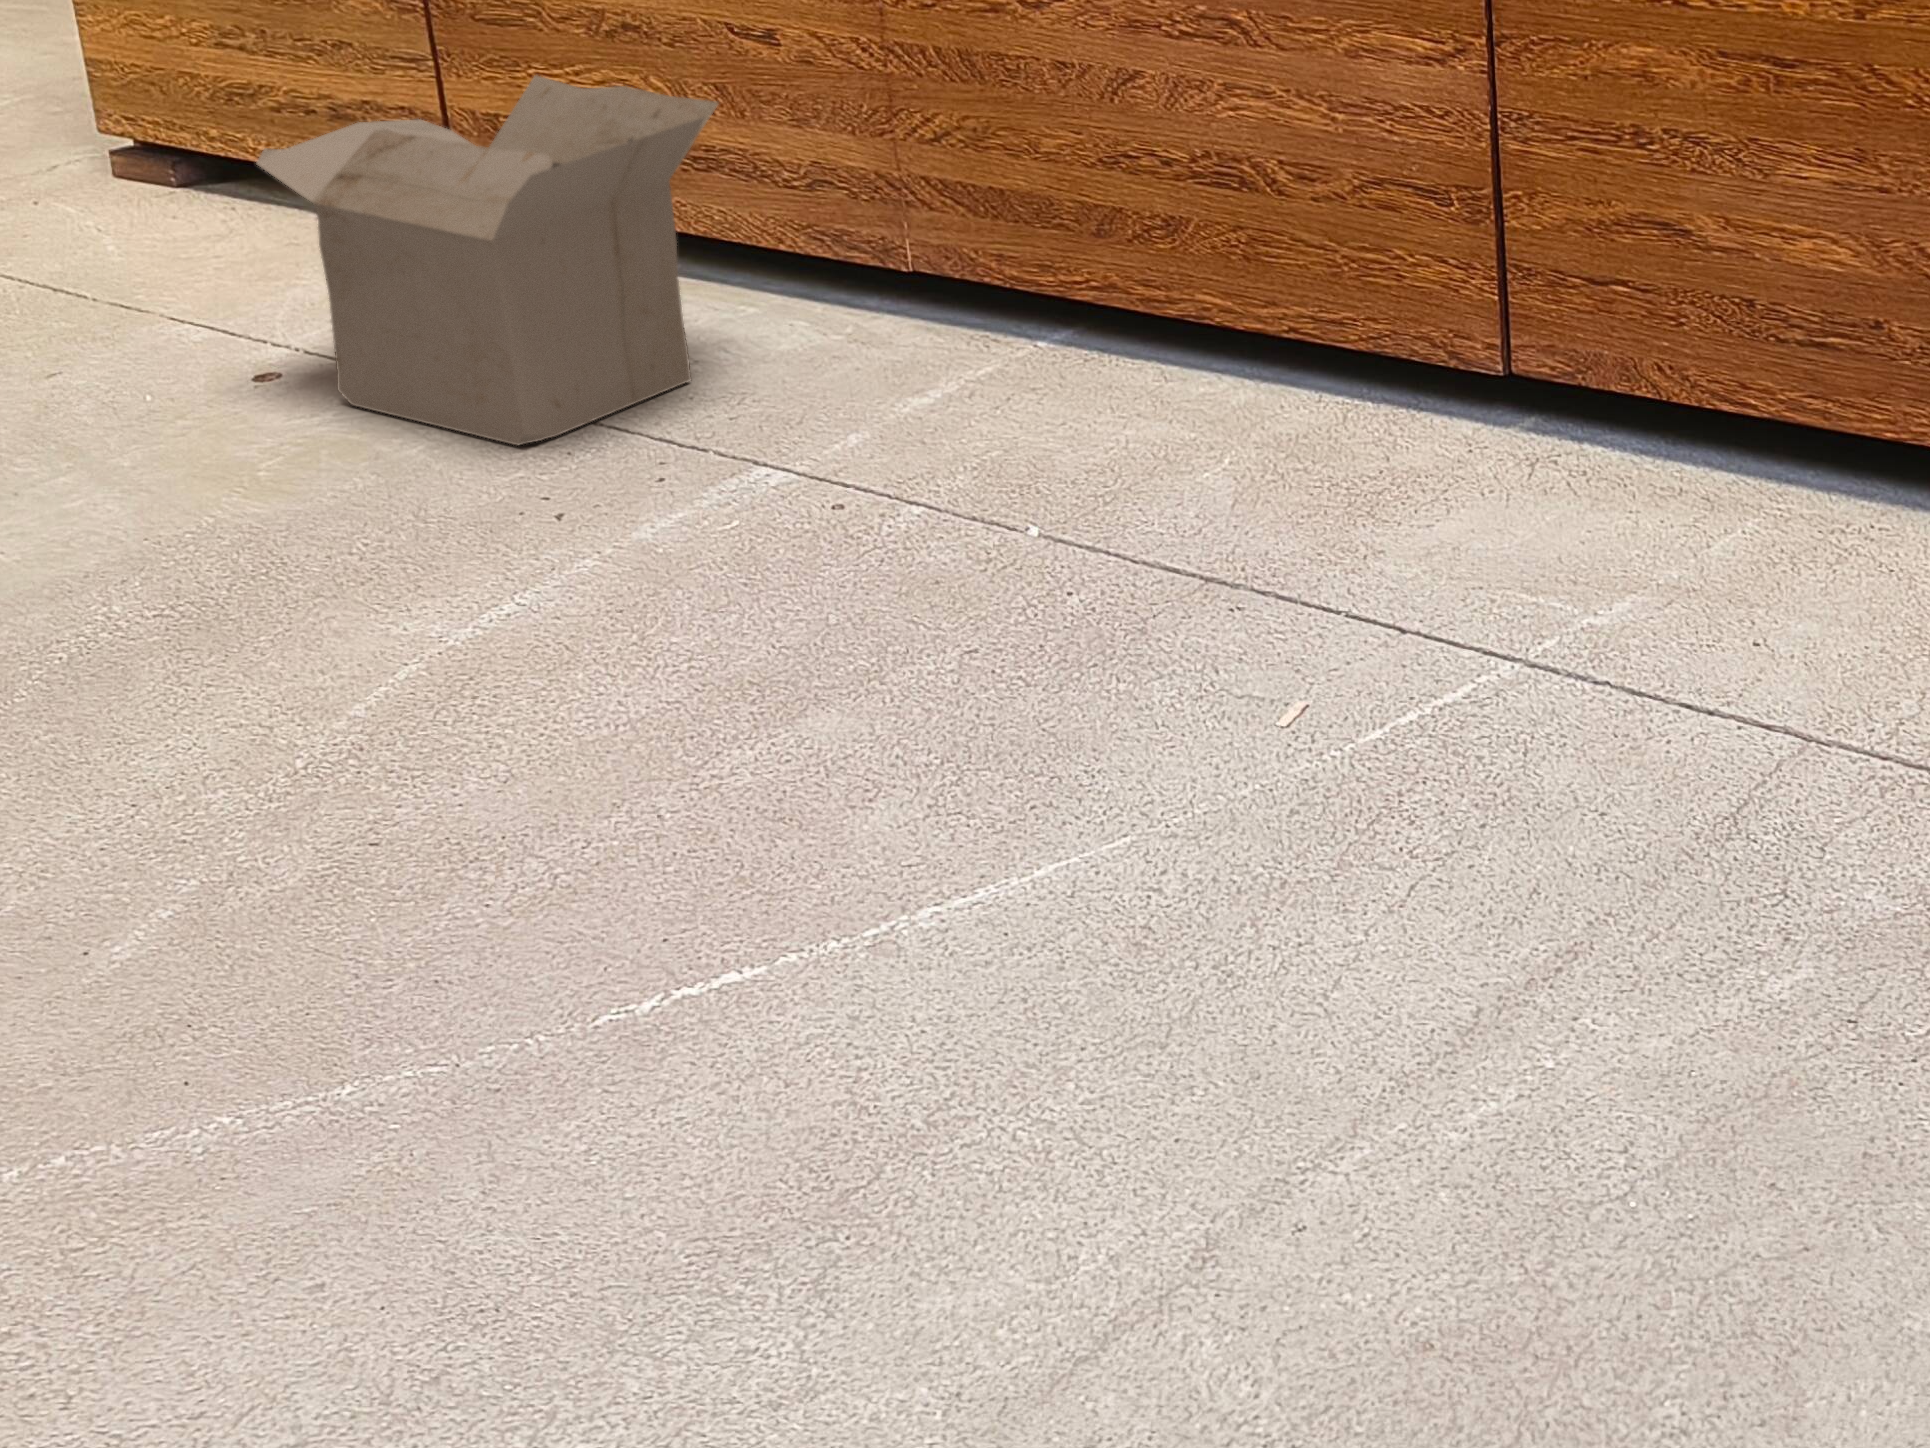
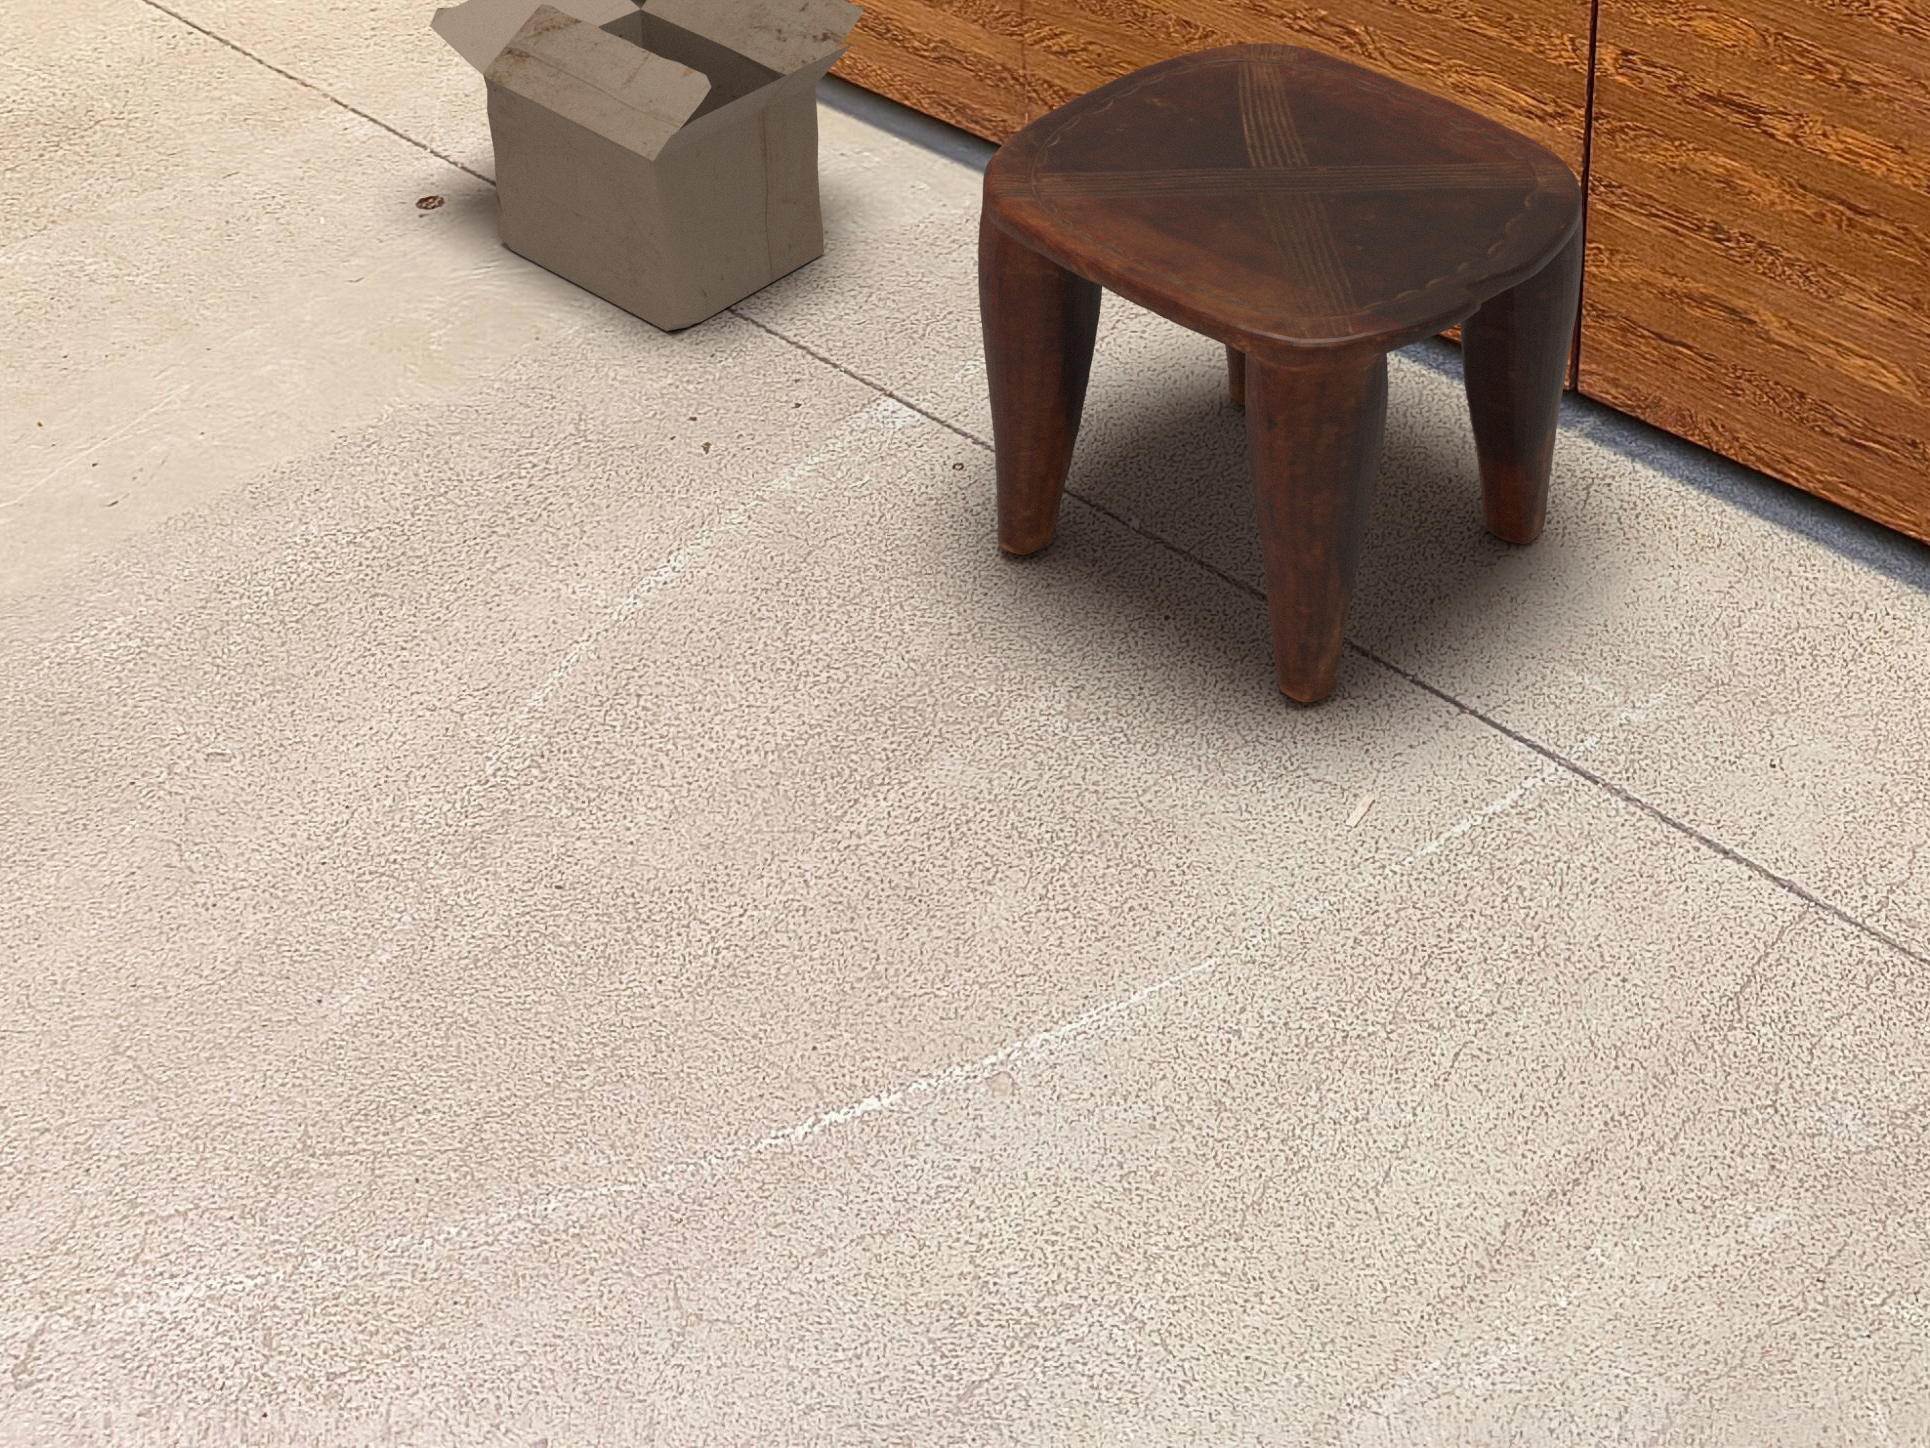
stool: none [832,27,1492,642] -> present [978,43,1583,702]

